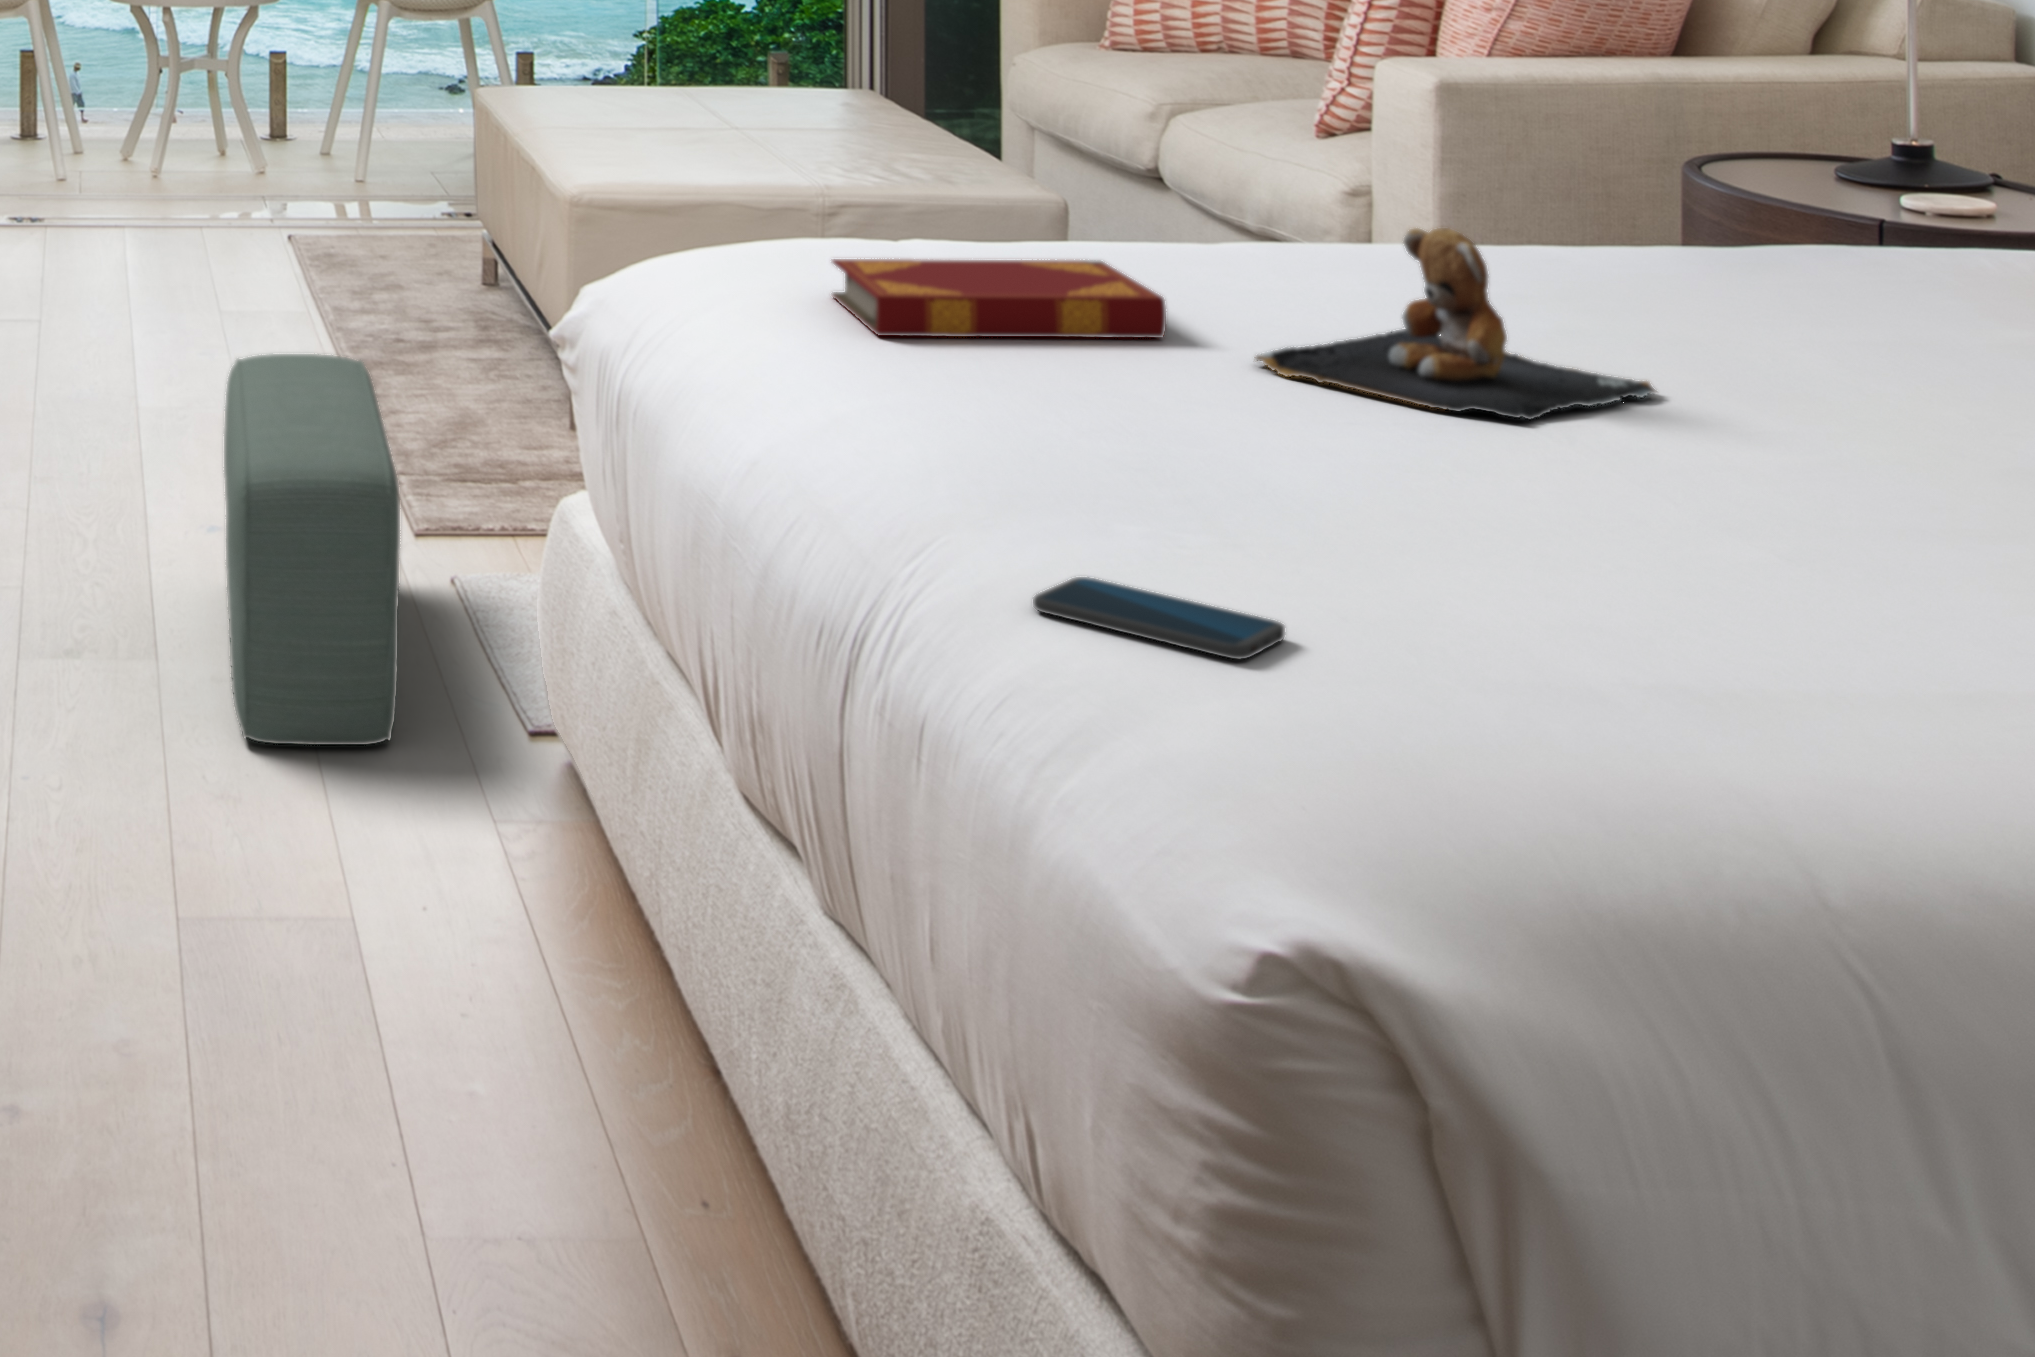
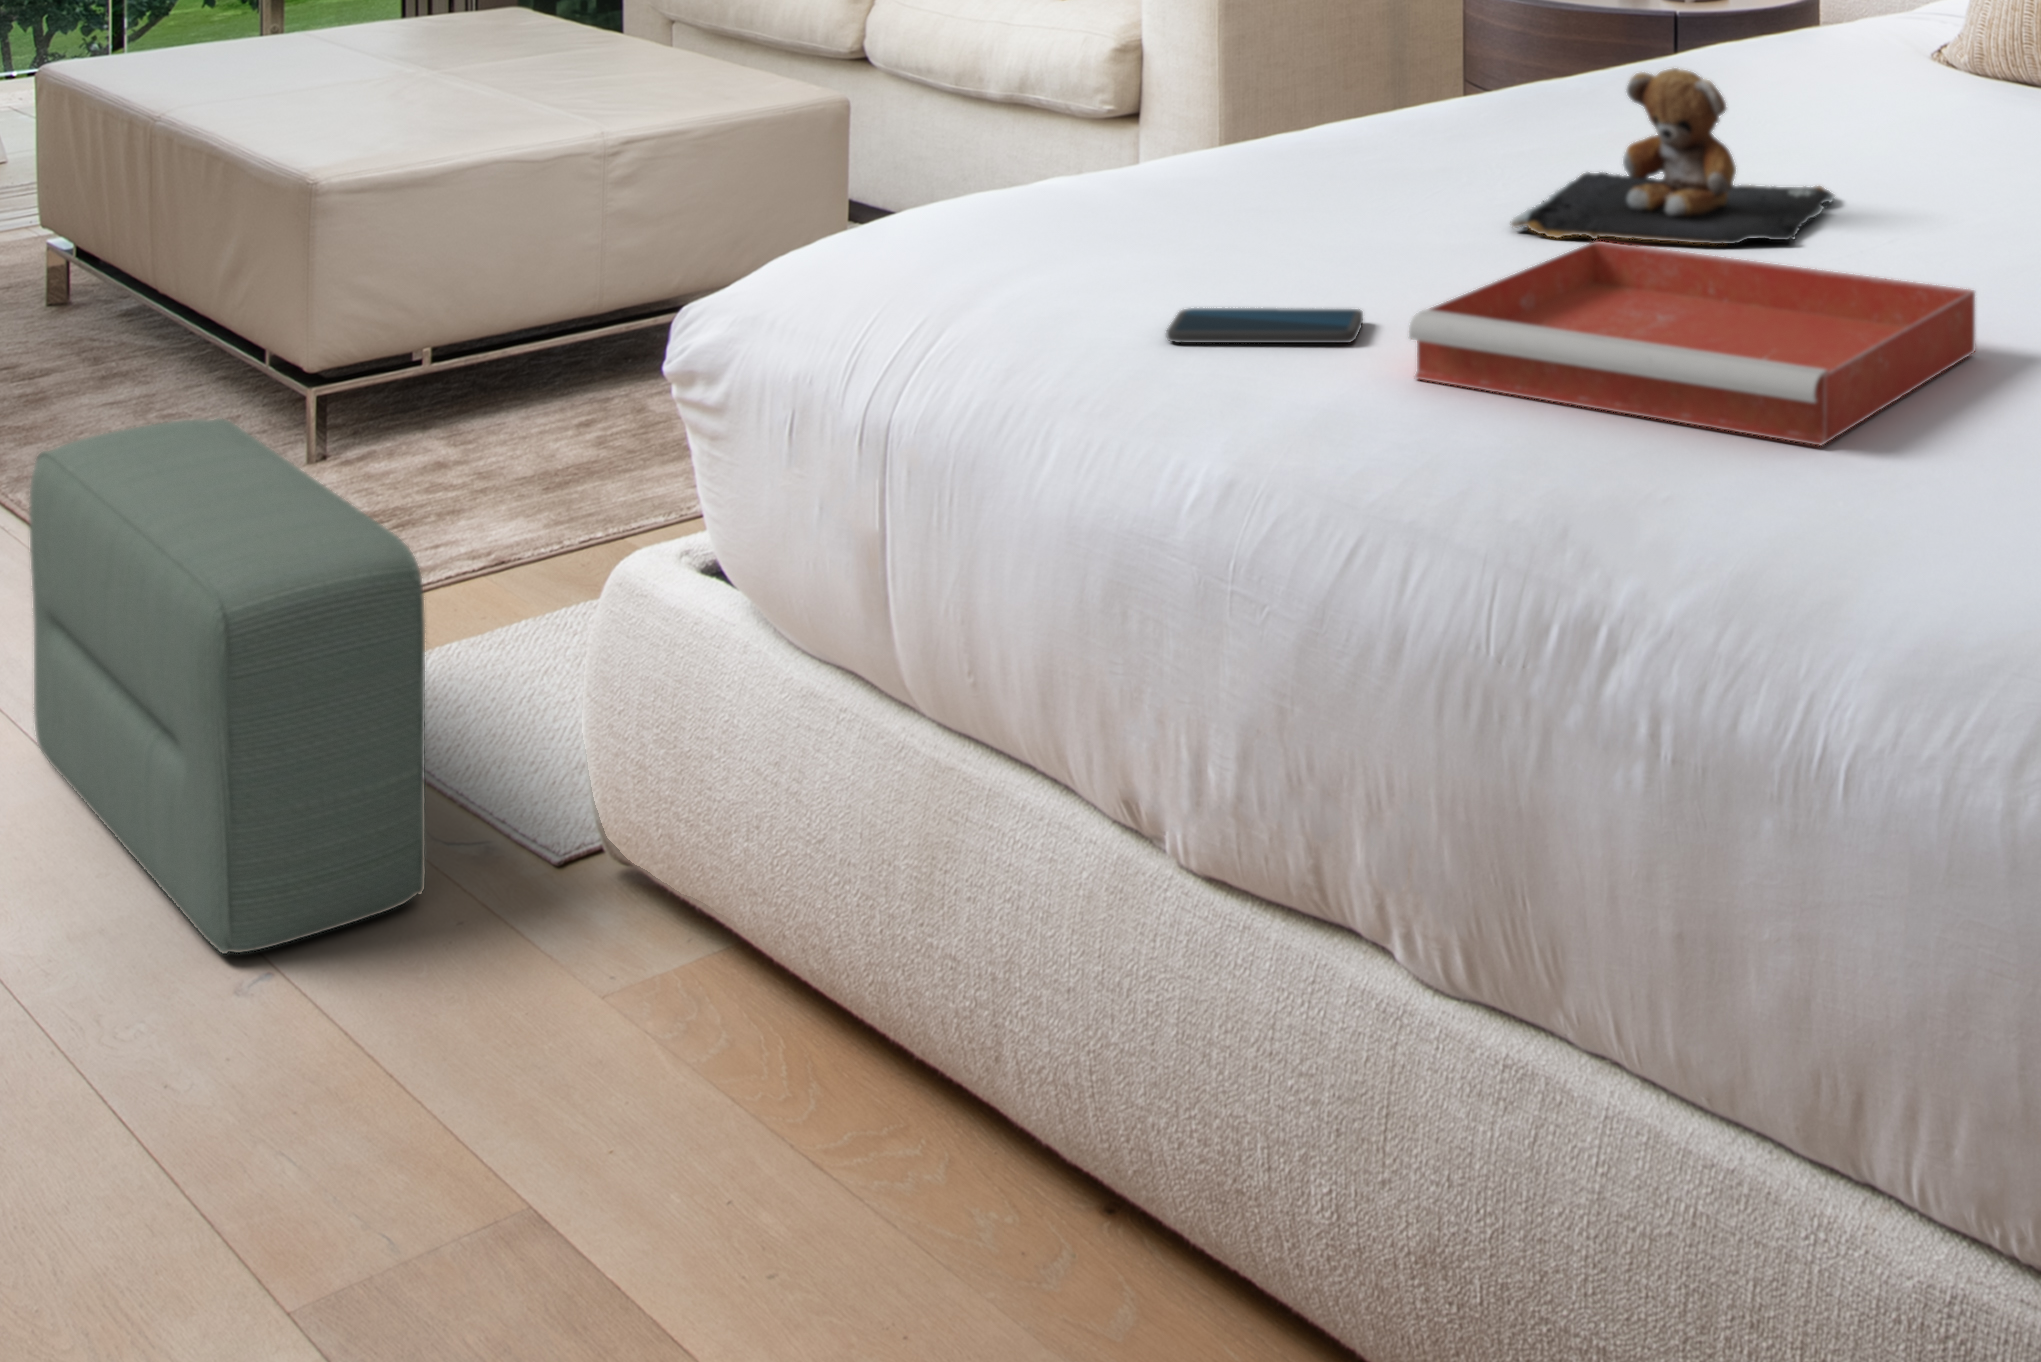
hardback book: present [832,259,1166,338] -> none [1039,150,1404,269]
tray: none [940,370,1529,568] -> present [1409,241,1975,445]
smartphone: present [1033,577,1285,659] -> present [1166,308,1363,343]

